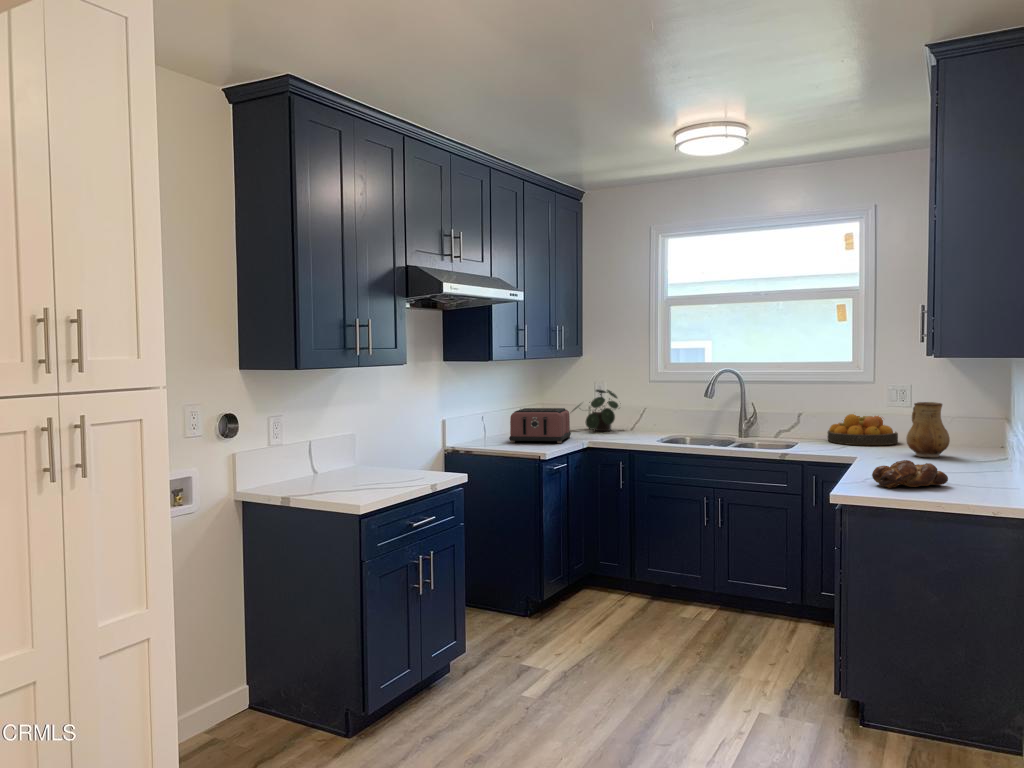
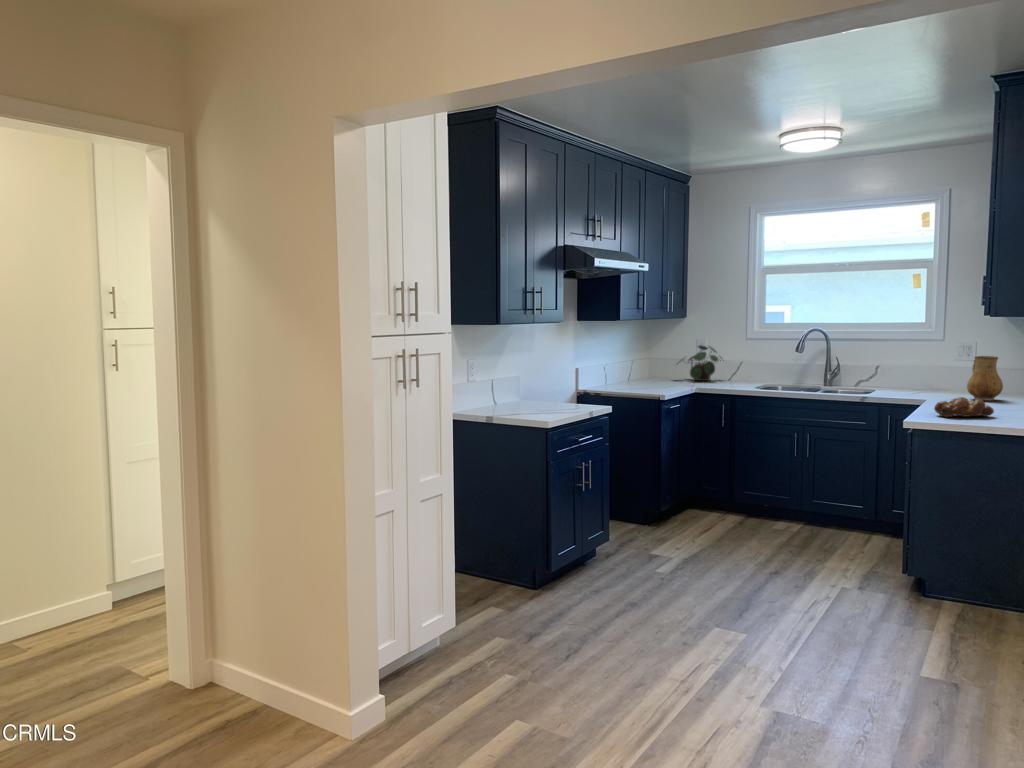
toaster: present [509,408,571,443] -> none [630,360,679,388]
fruit bowl: present [827,414,898,445] -> none [901,365,962,393]

